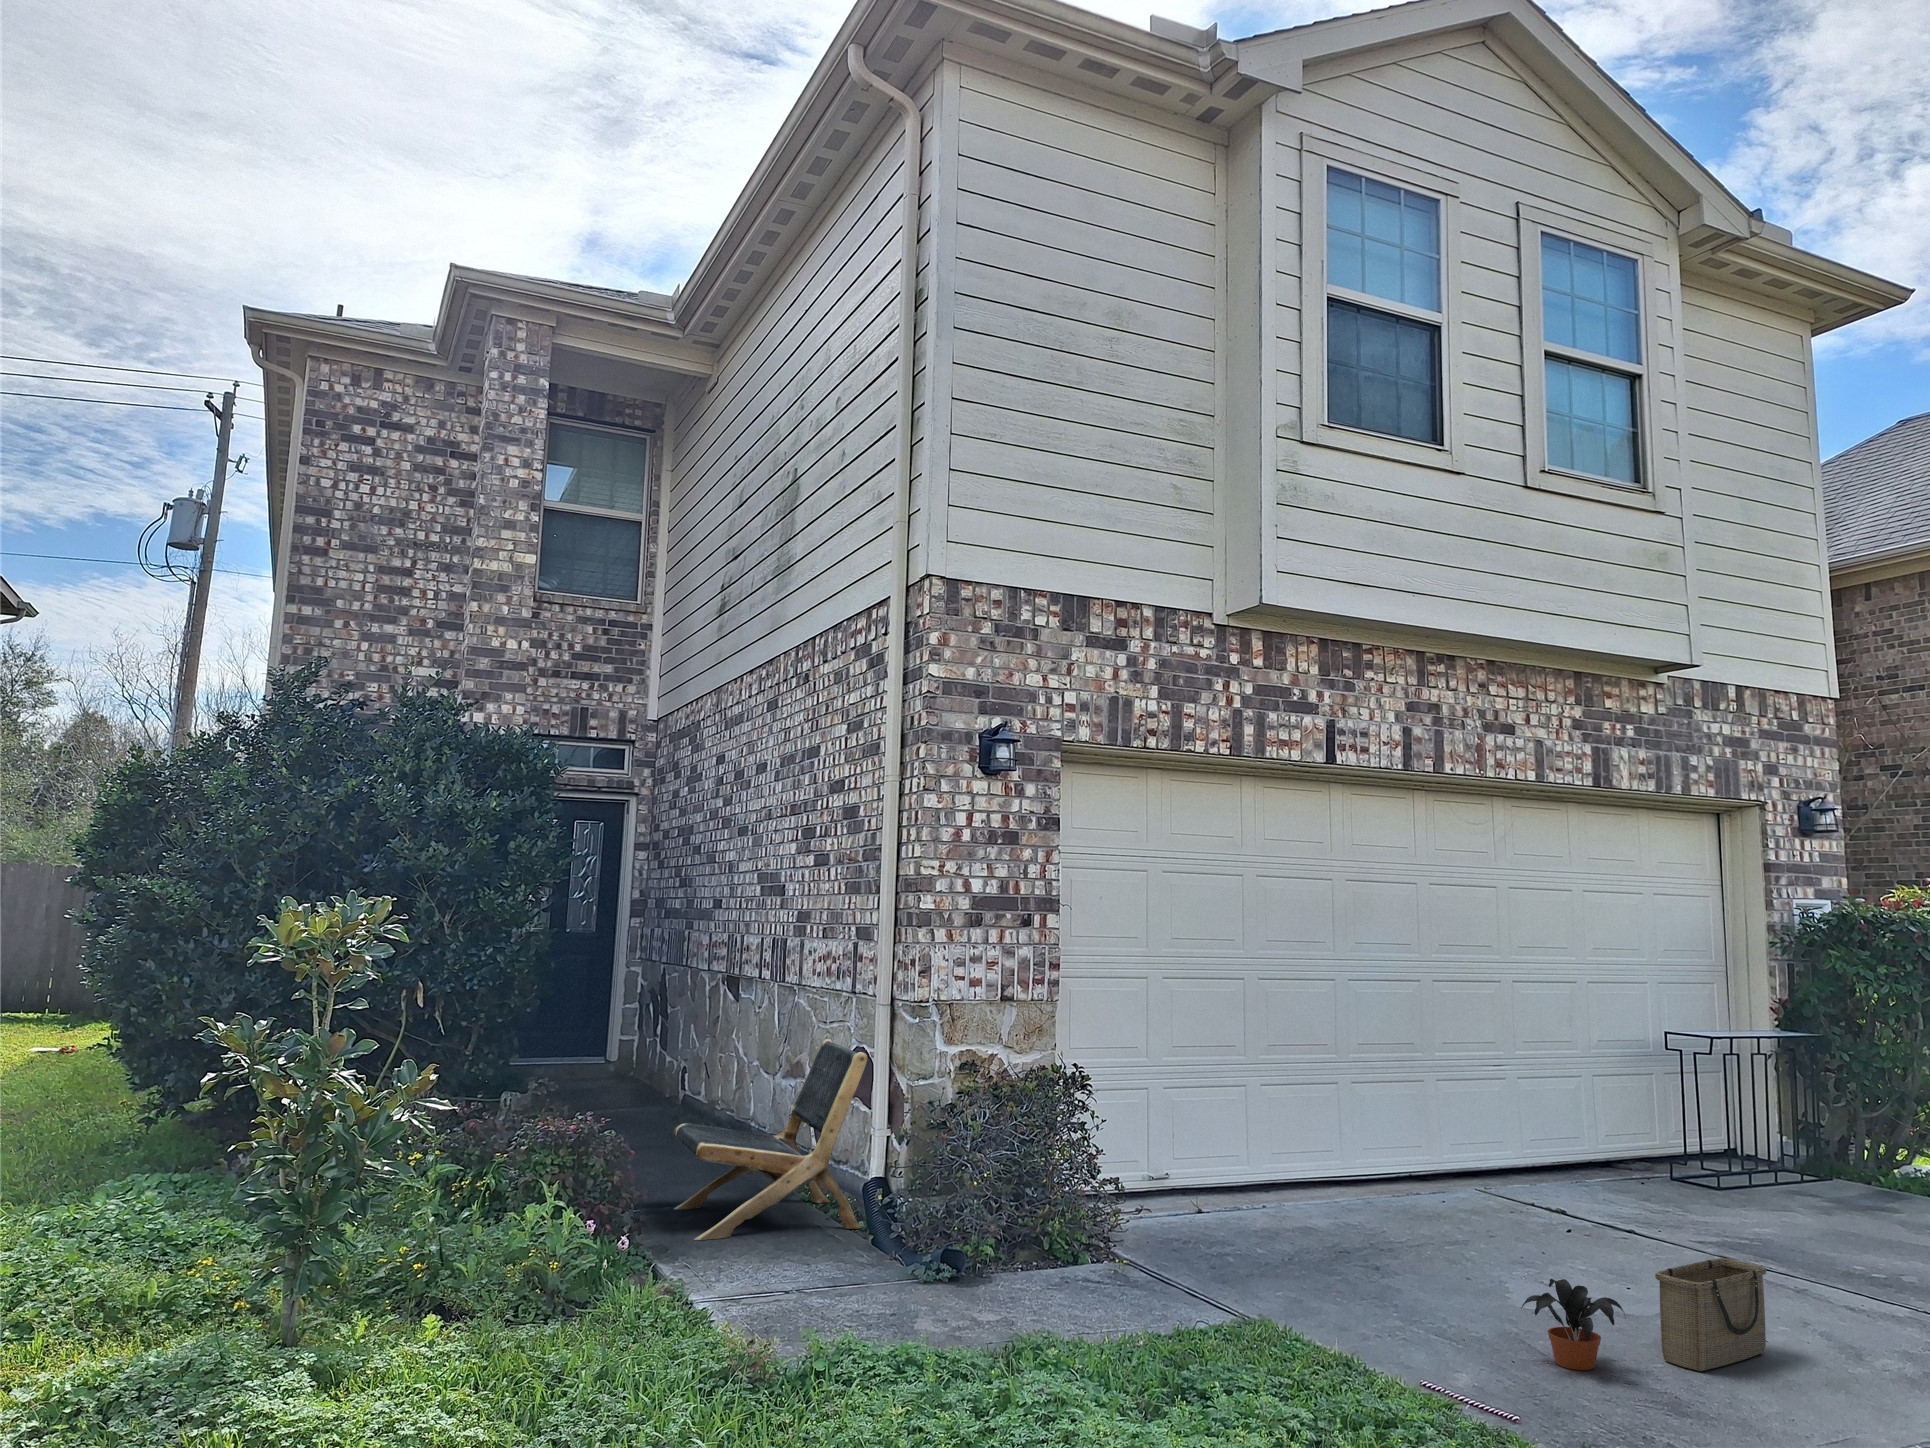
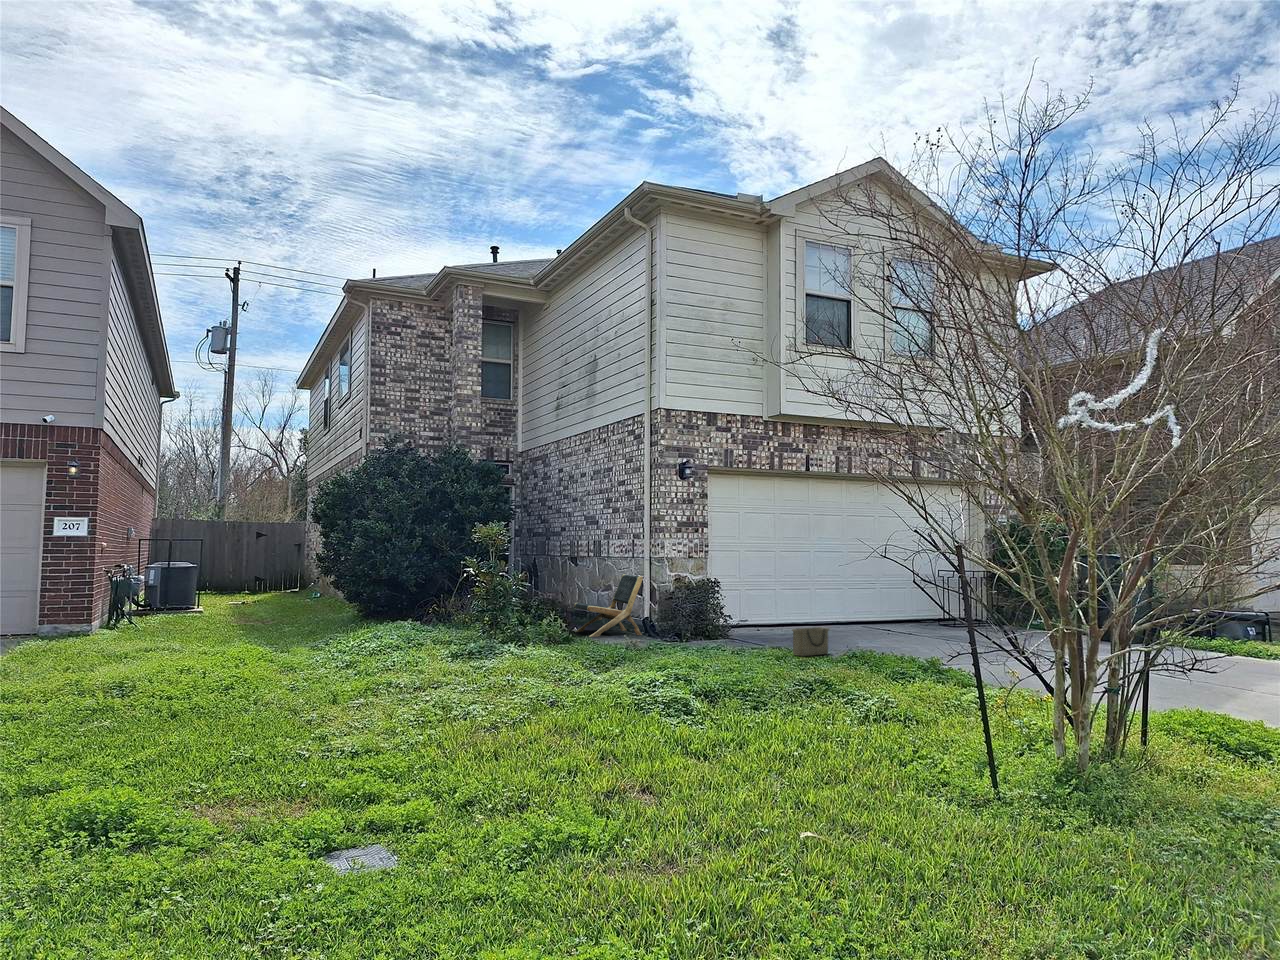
basket: present [1655,1258,1766,1371] -> present [792,627,829,656]
potted plant: present [1521,1279,1626,1370] -> none [855,633,886,656]

